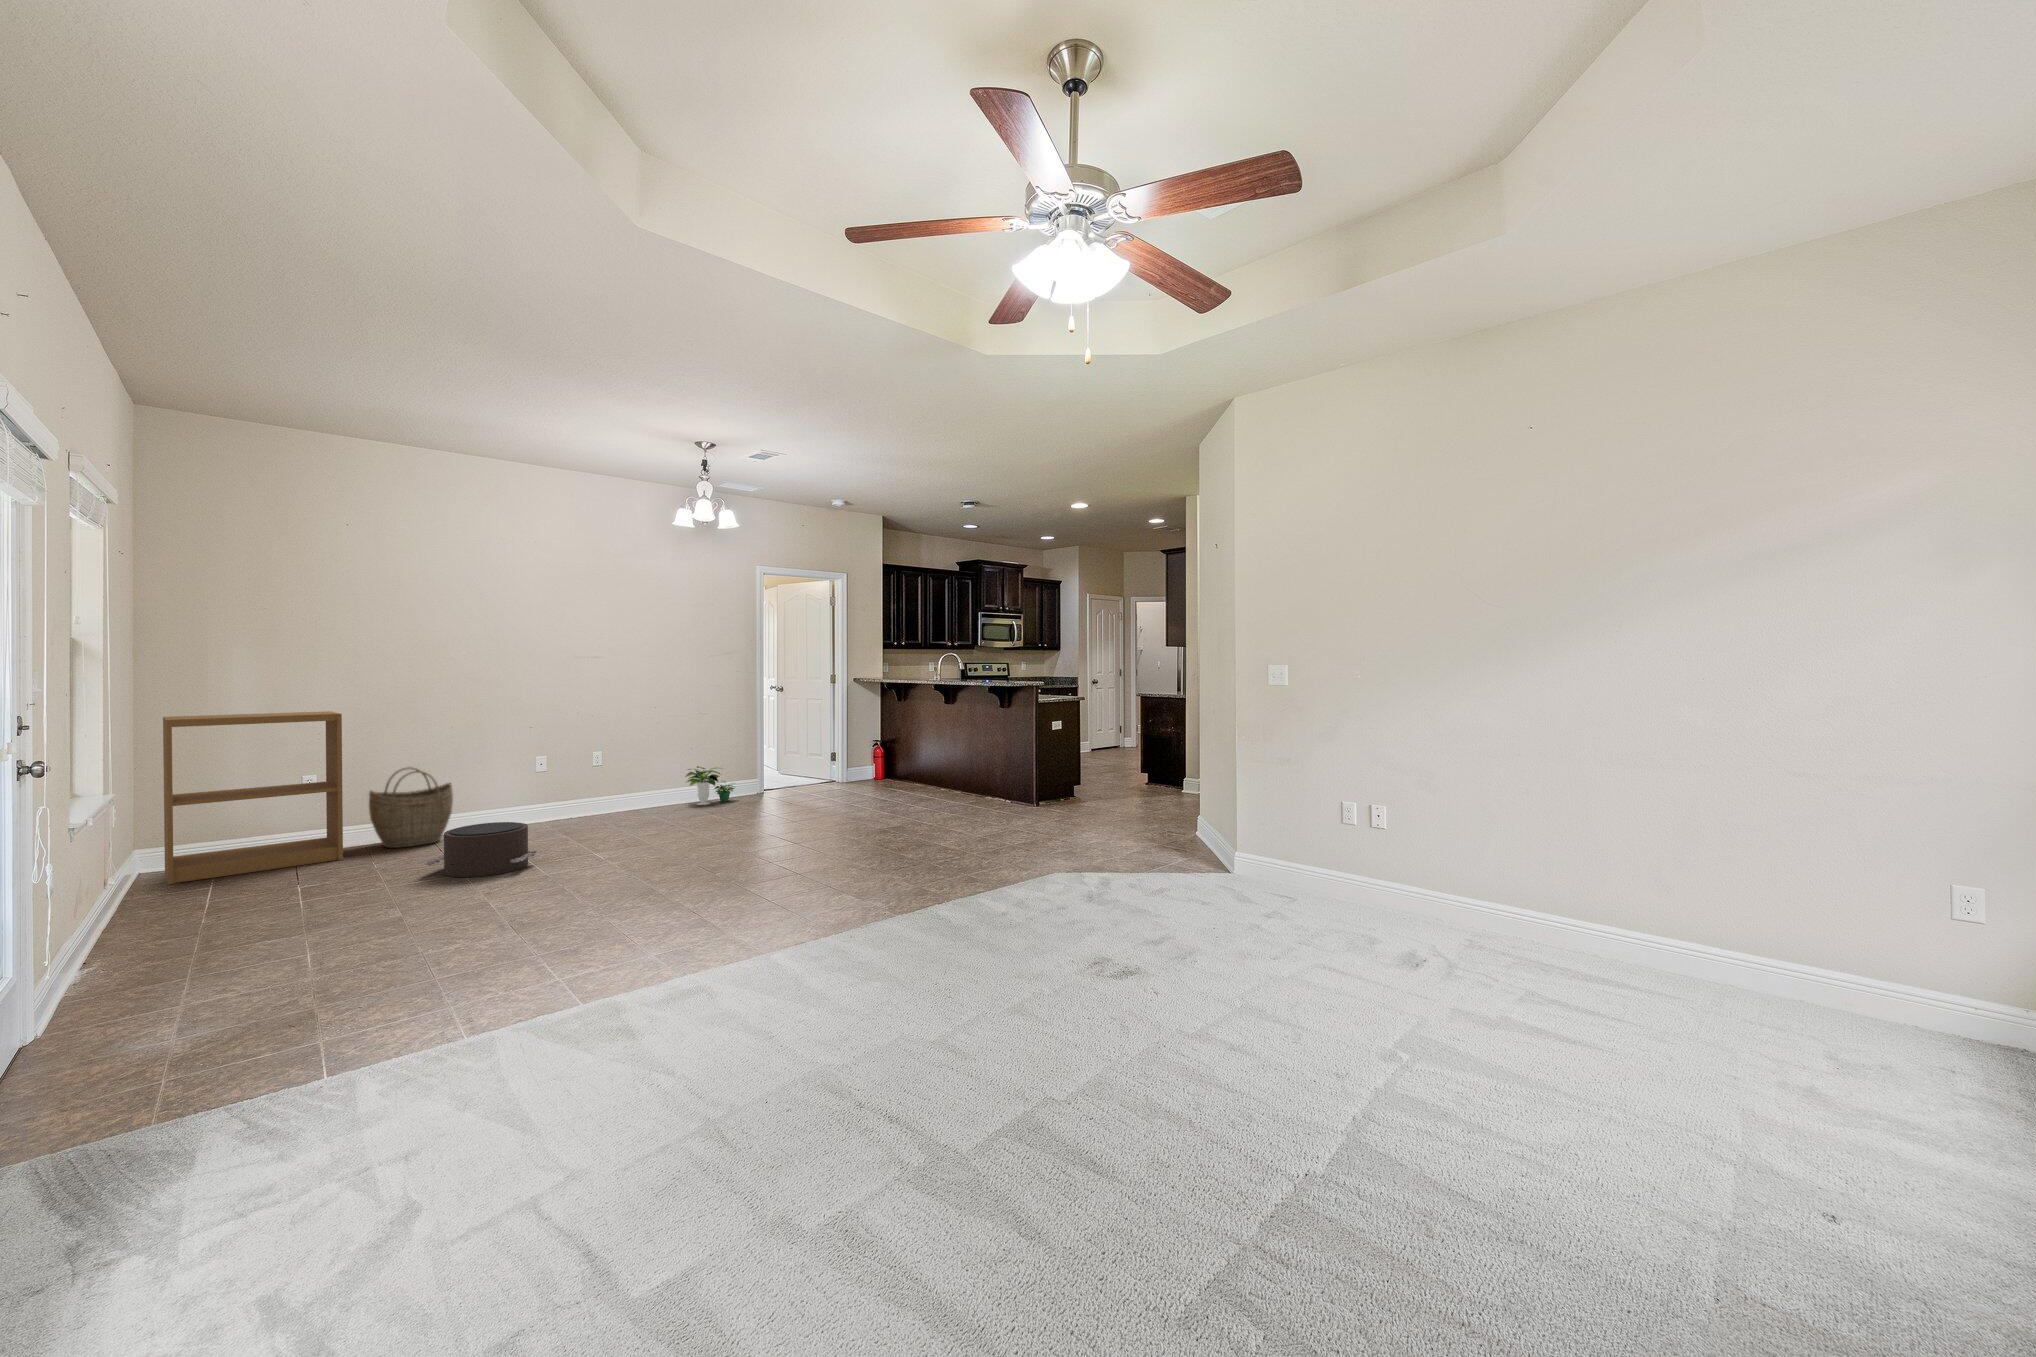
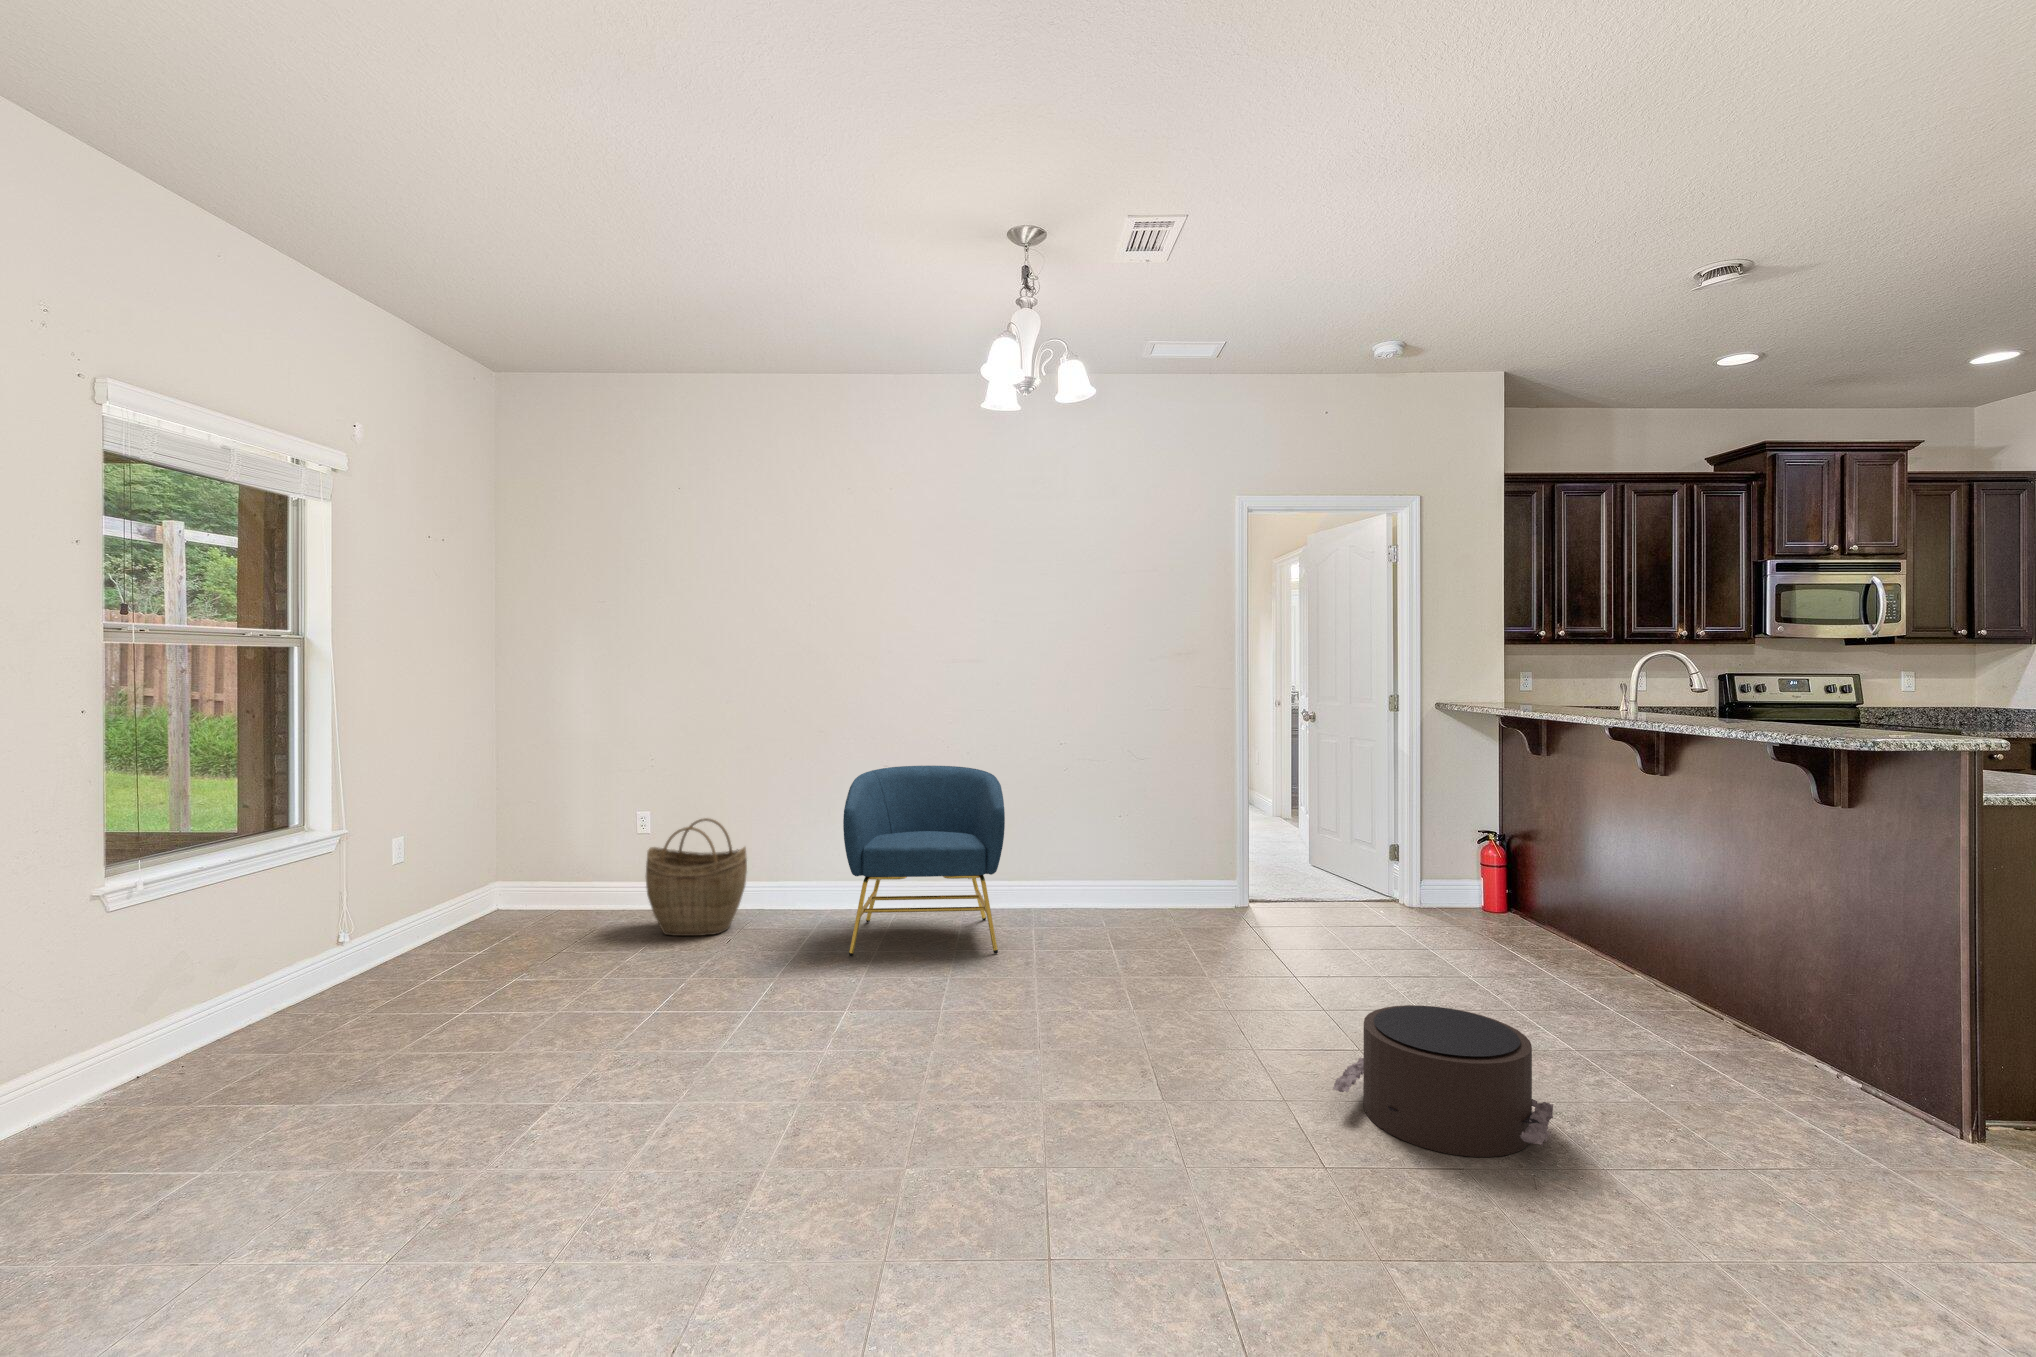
bookshelf: present [163,711,343,884] -> none [419,735,626,949]
armchair: none [539,722,656,835] -> present [843,766,1005,957]
potted plant: present [685,766,735,805] -> none [1087,853,1180,926]
pouf: present [425,822,537,877] -> present [1333,1005,1553,1157]

